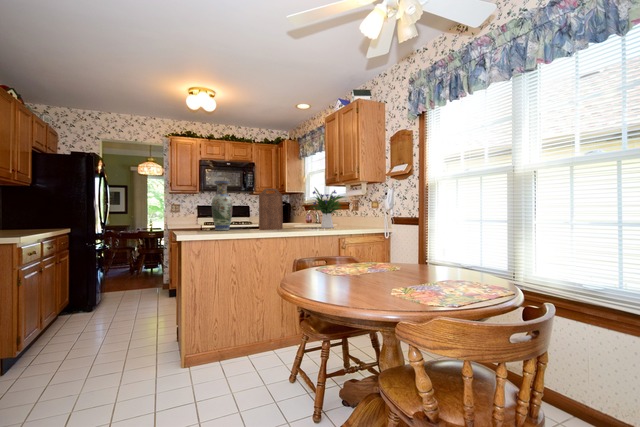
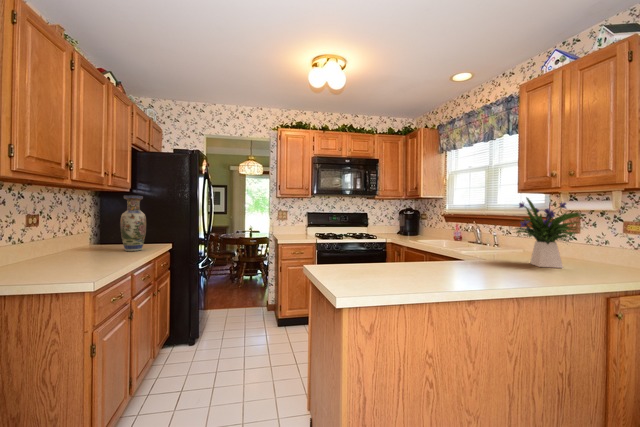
vase: present [212,181,232,230] -> present [120,196,146,251]
cutting board: present [259,188,283,230] -> none [456,203,496,277]

